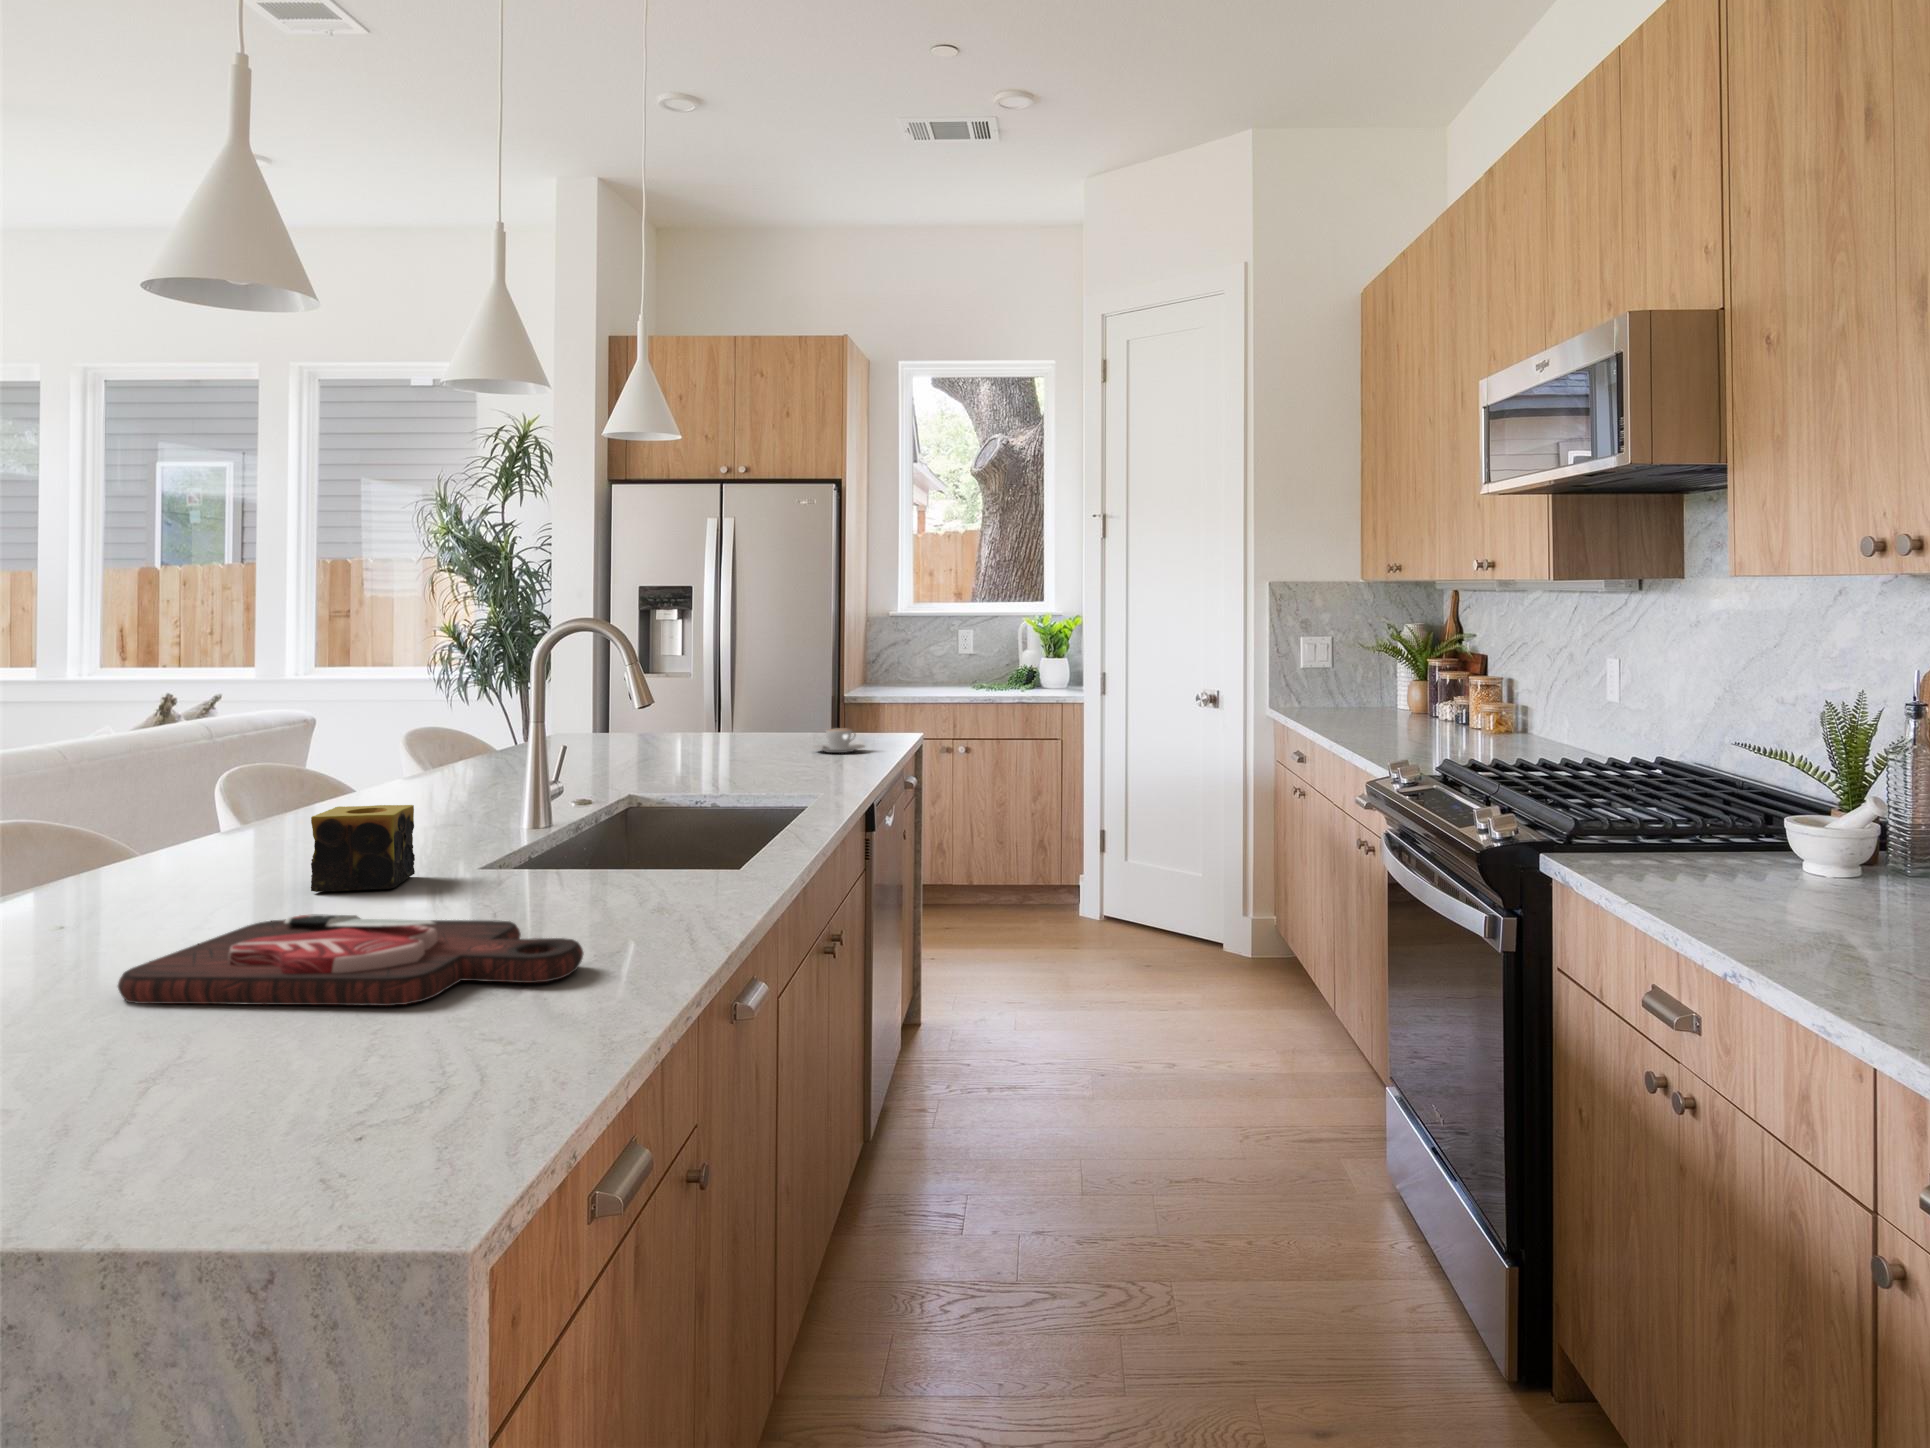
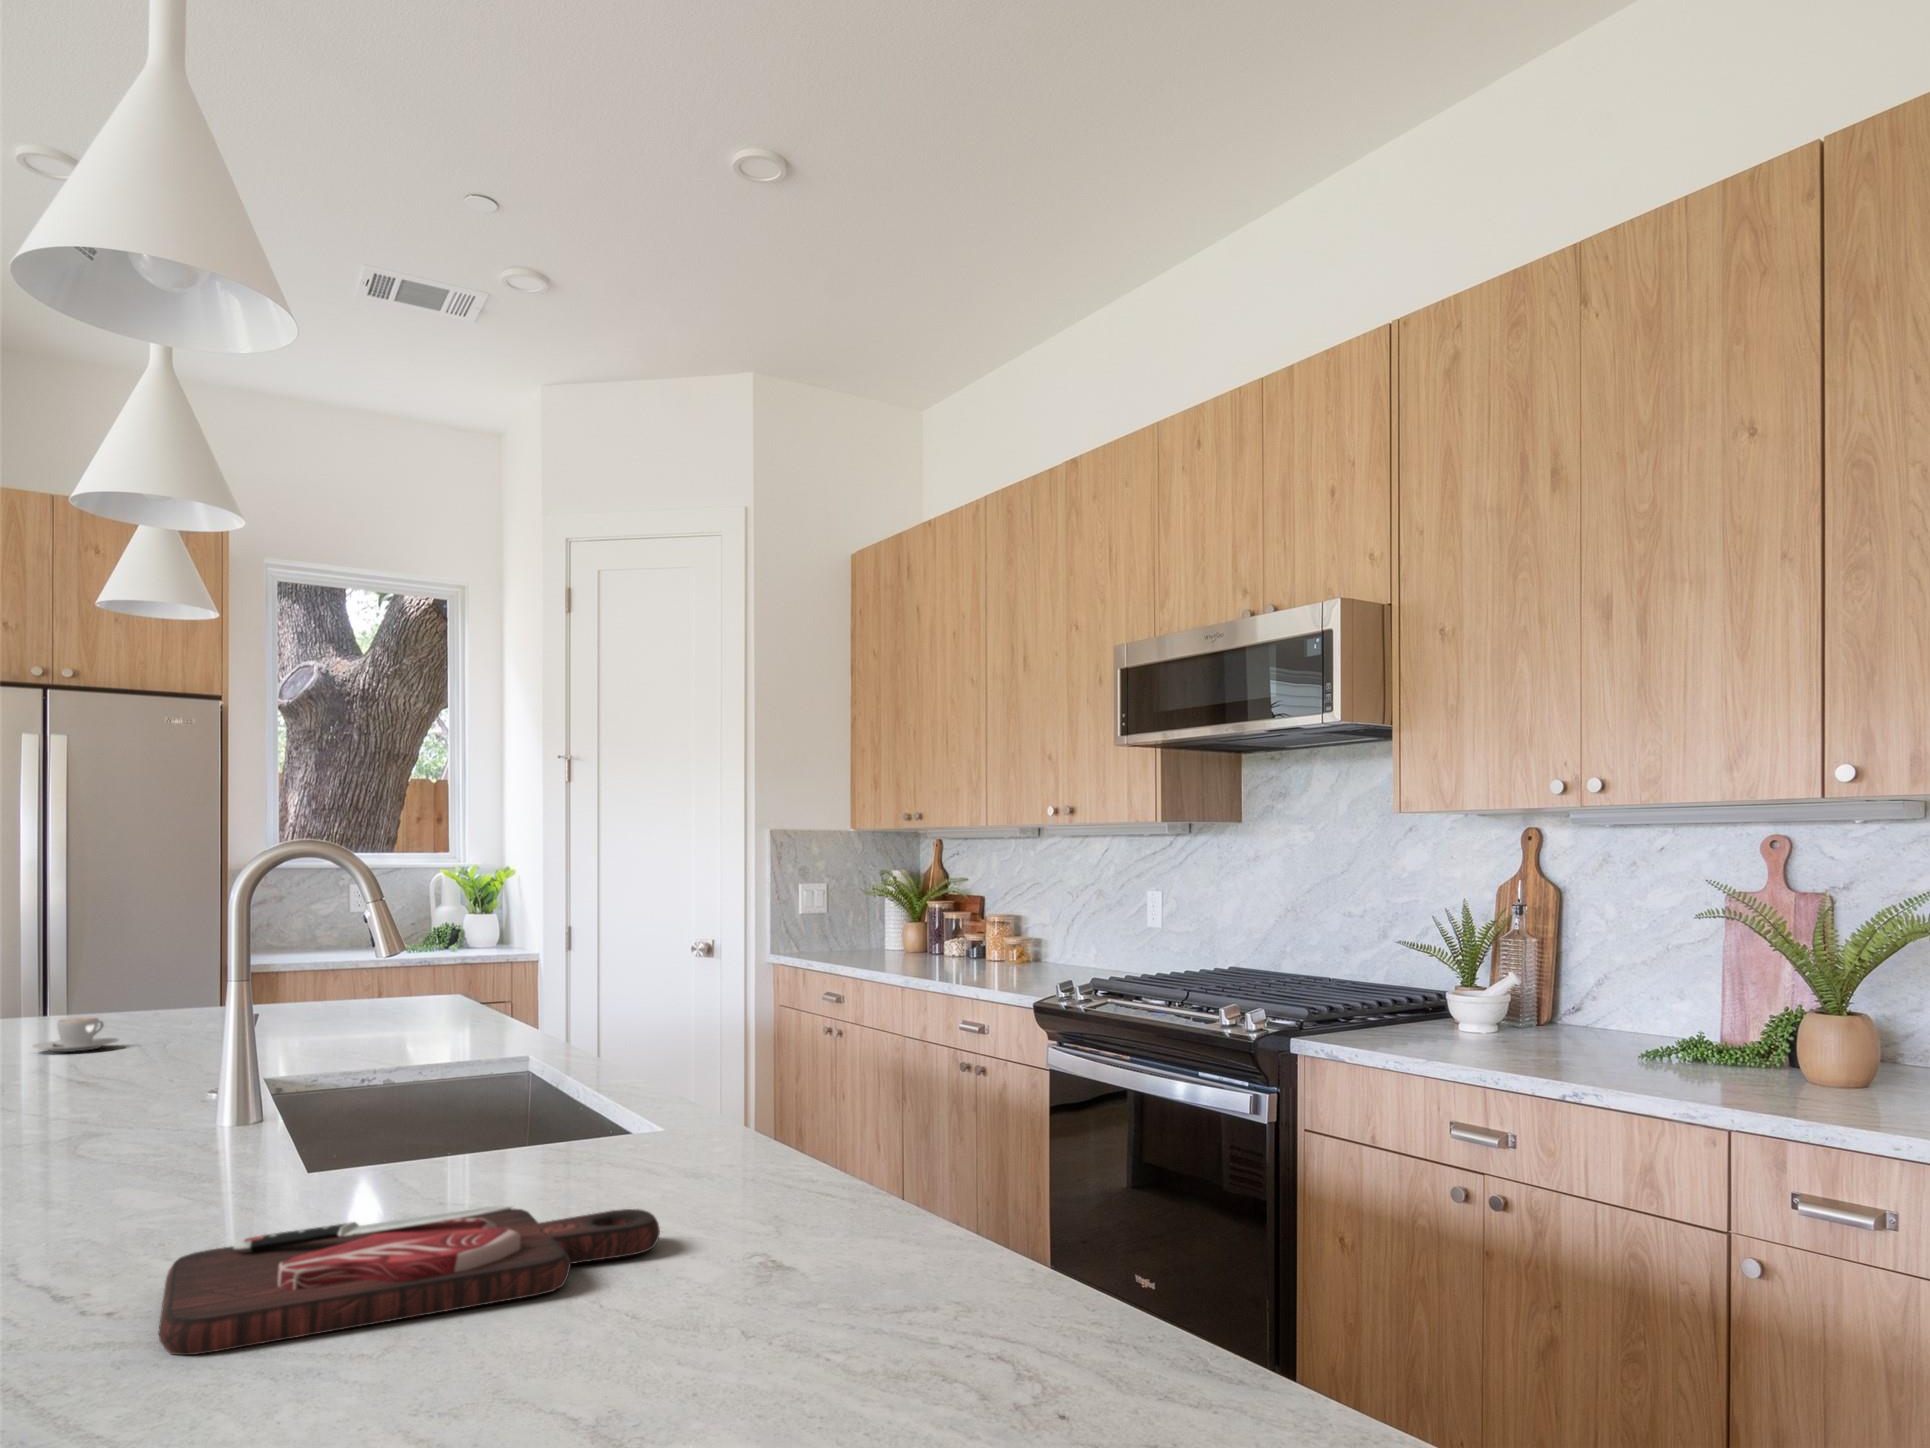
coffee cup: present [813,729,865,753] -> present [33,1018,118,1052]
candle: present [311,805,415,892] -> none [52,1110,192,1236]

